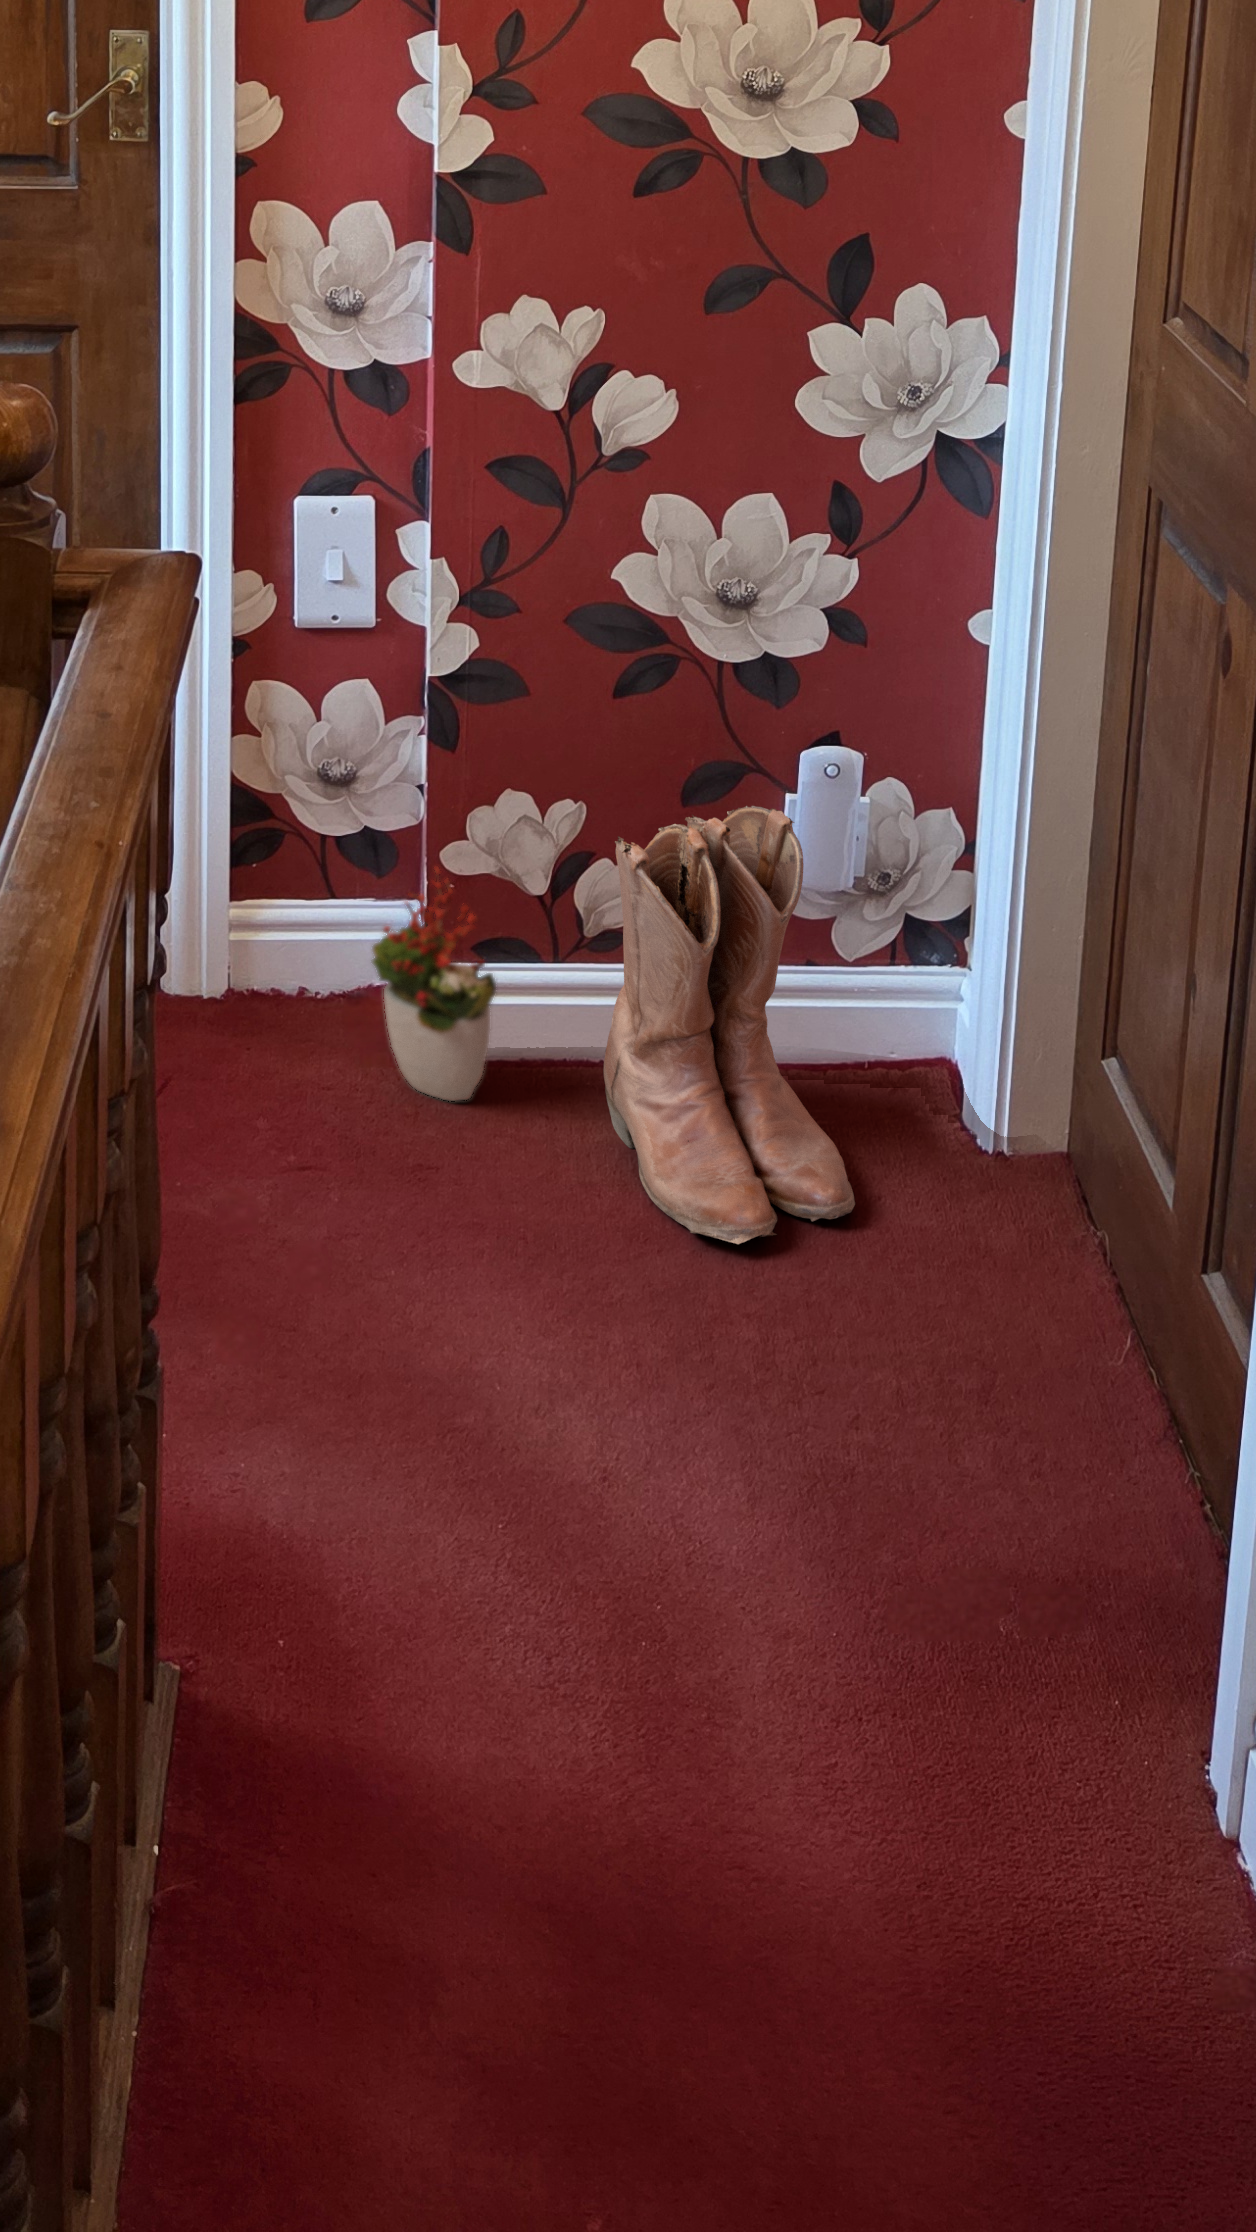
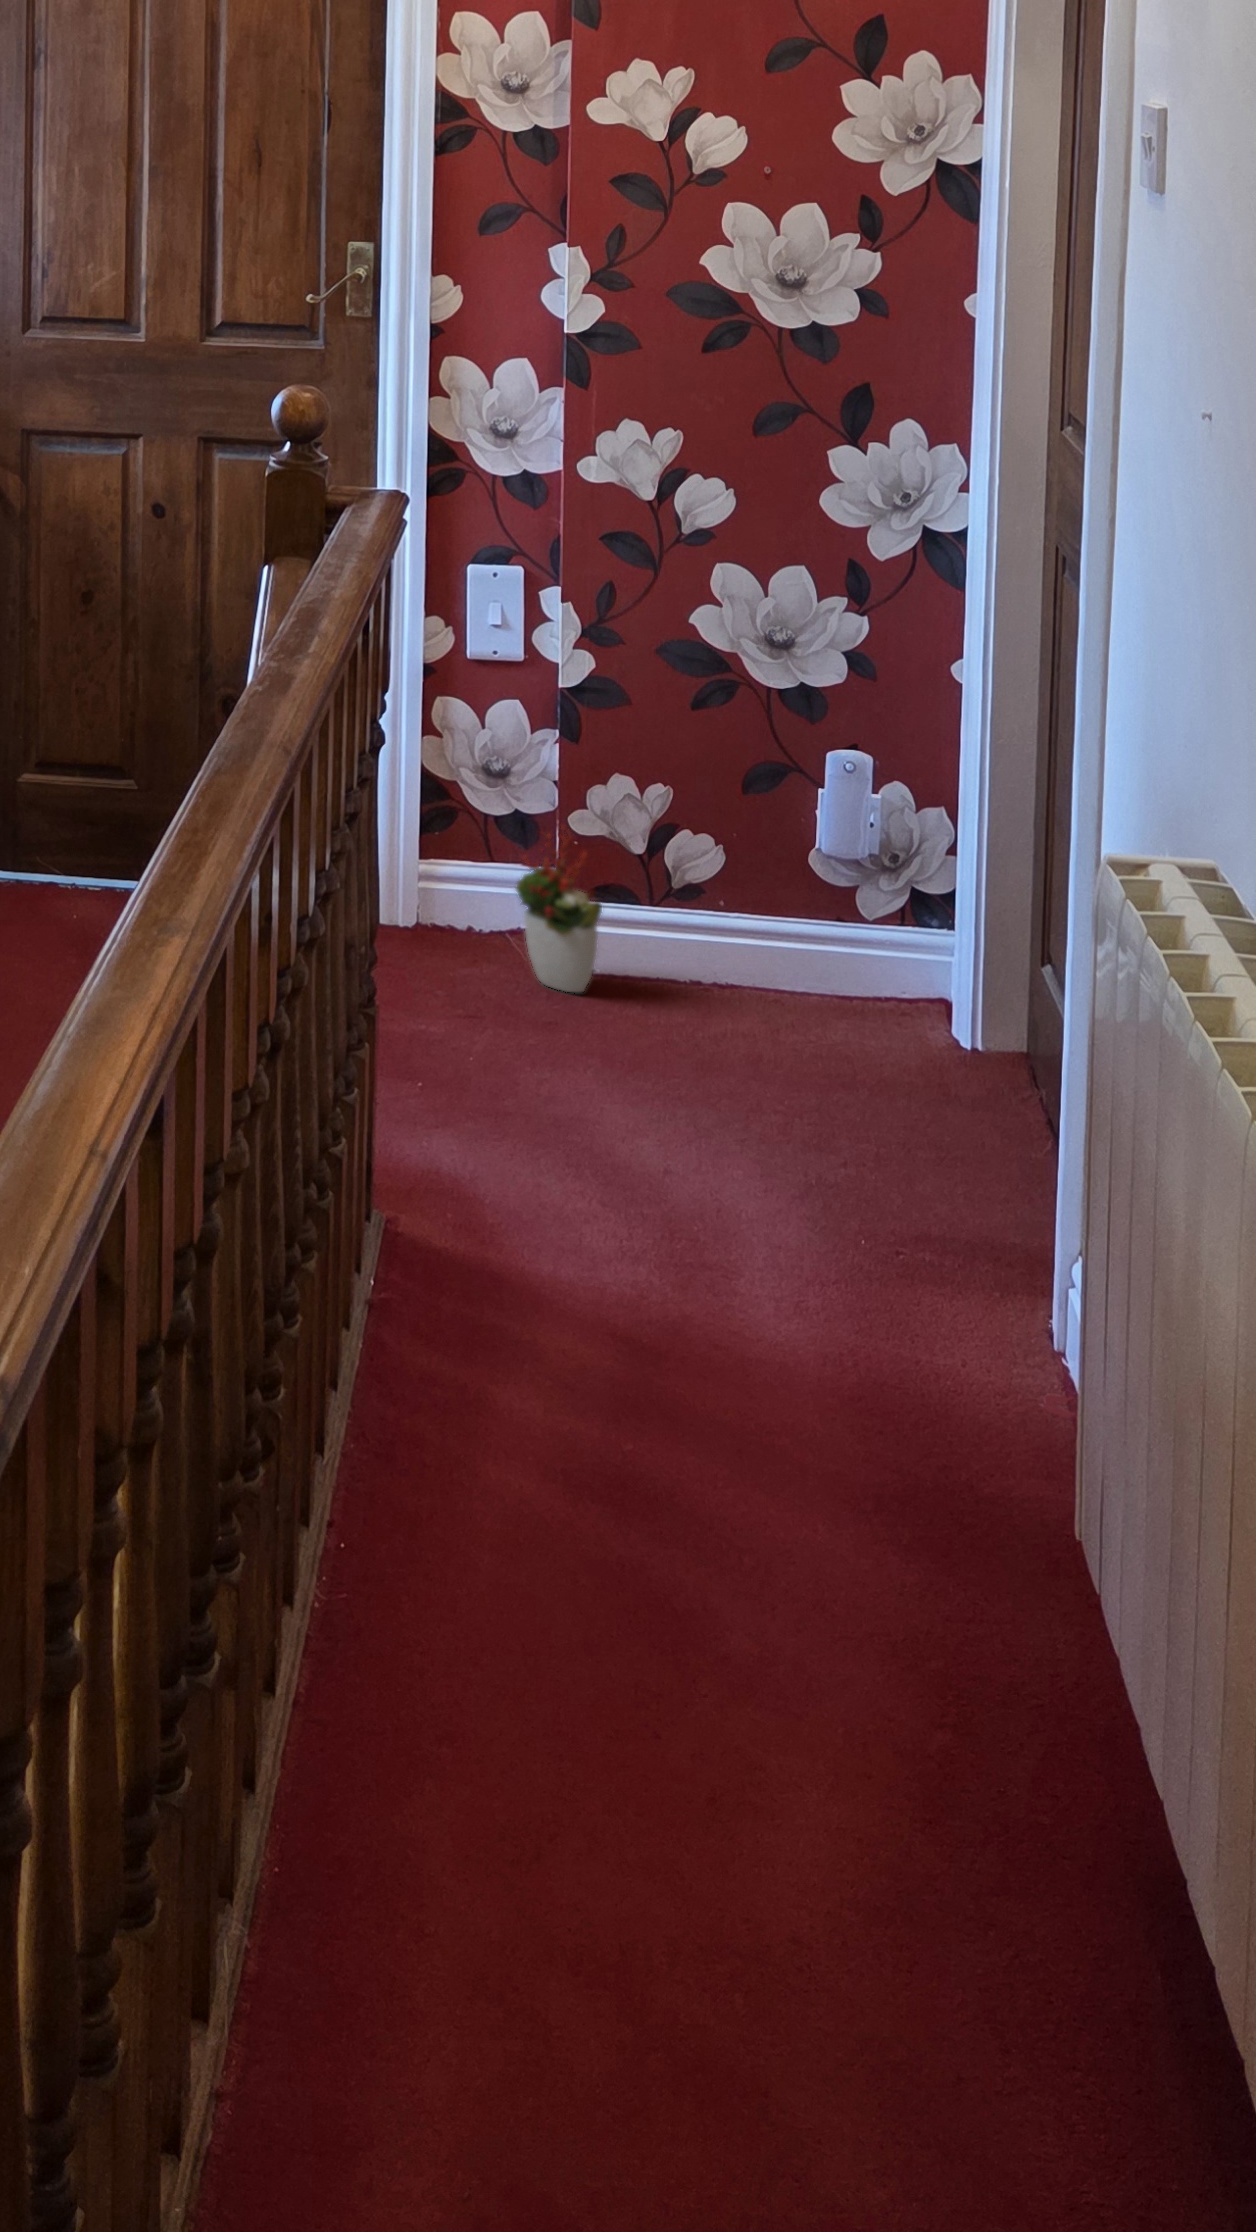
boots: present [604,806,855,1244] -> none [679,788,848,1066]

